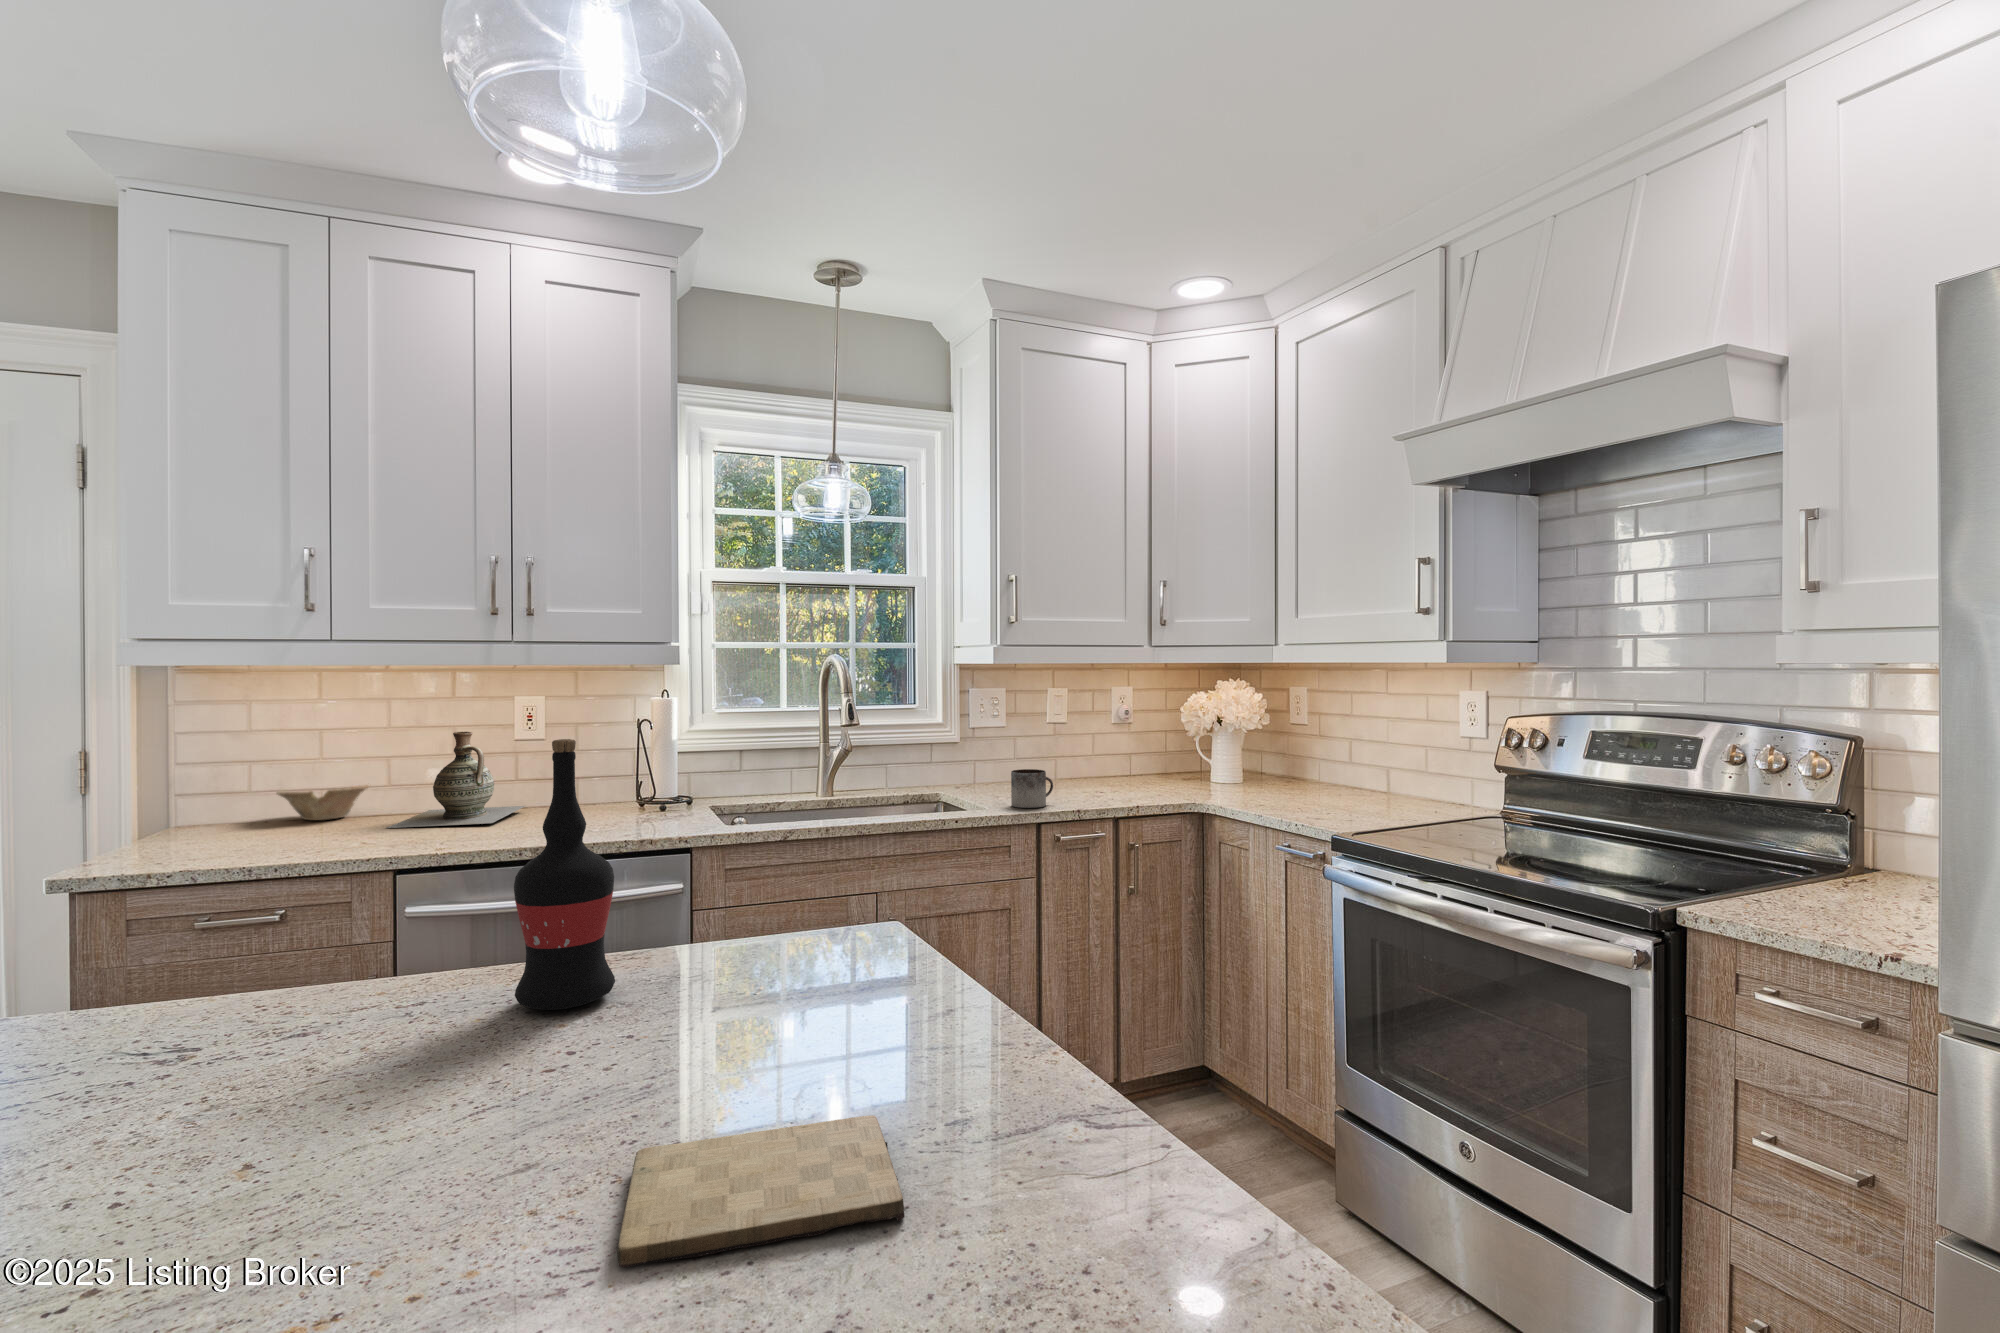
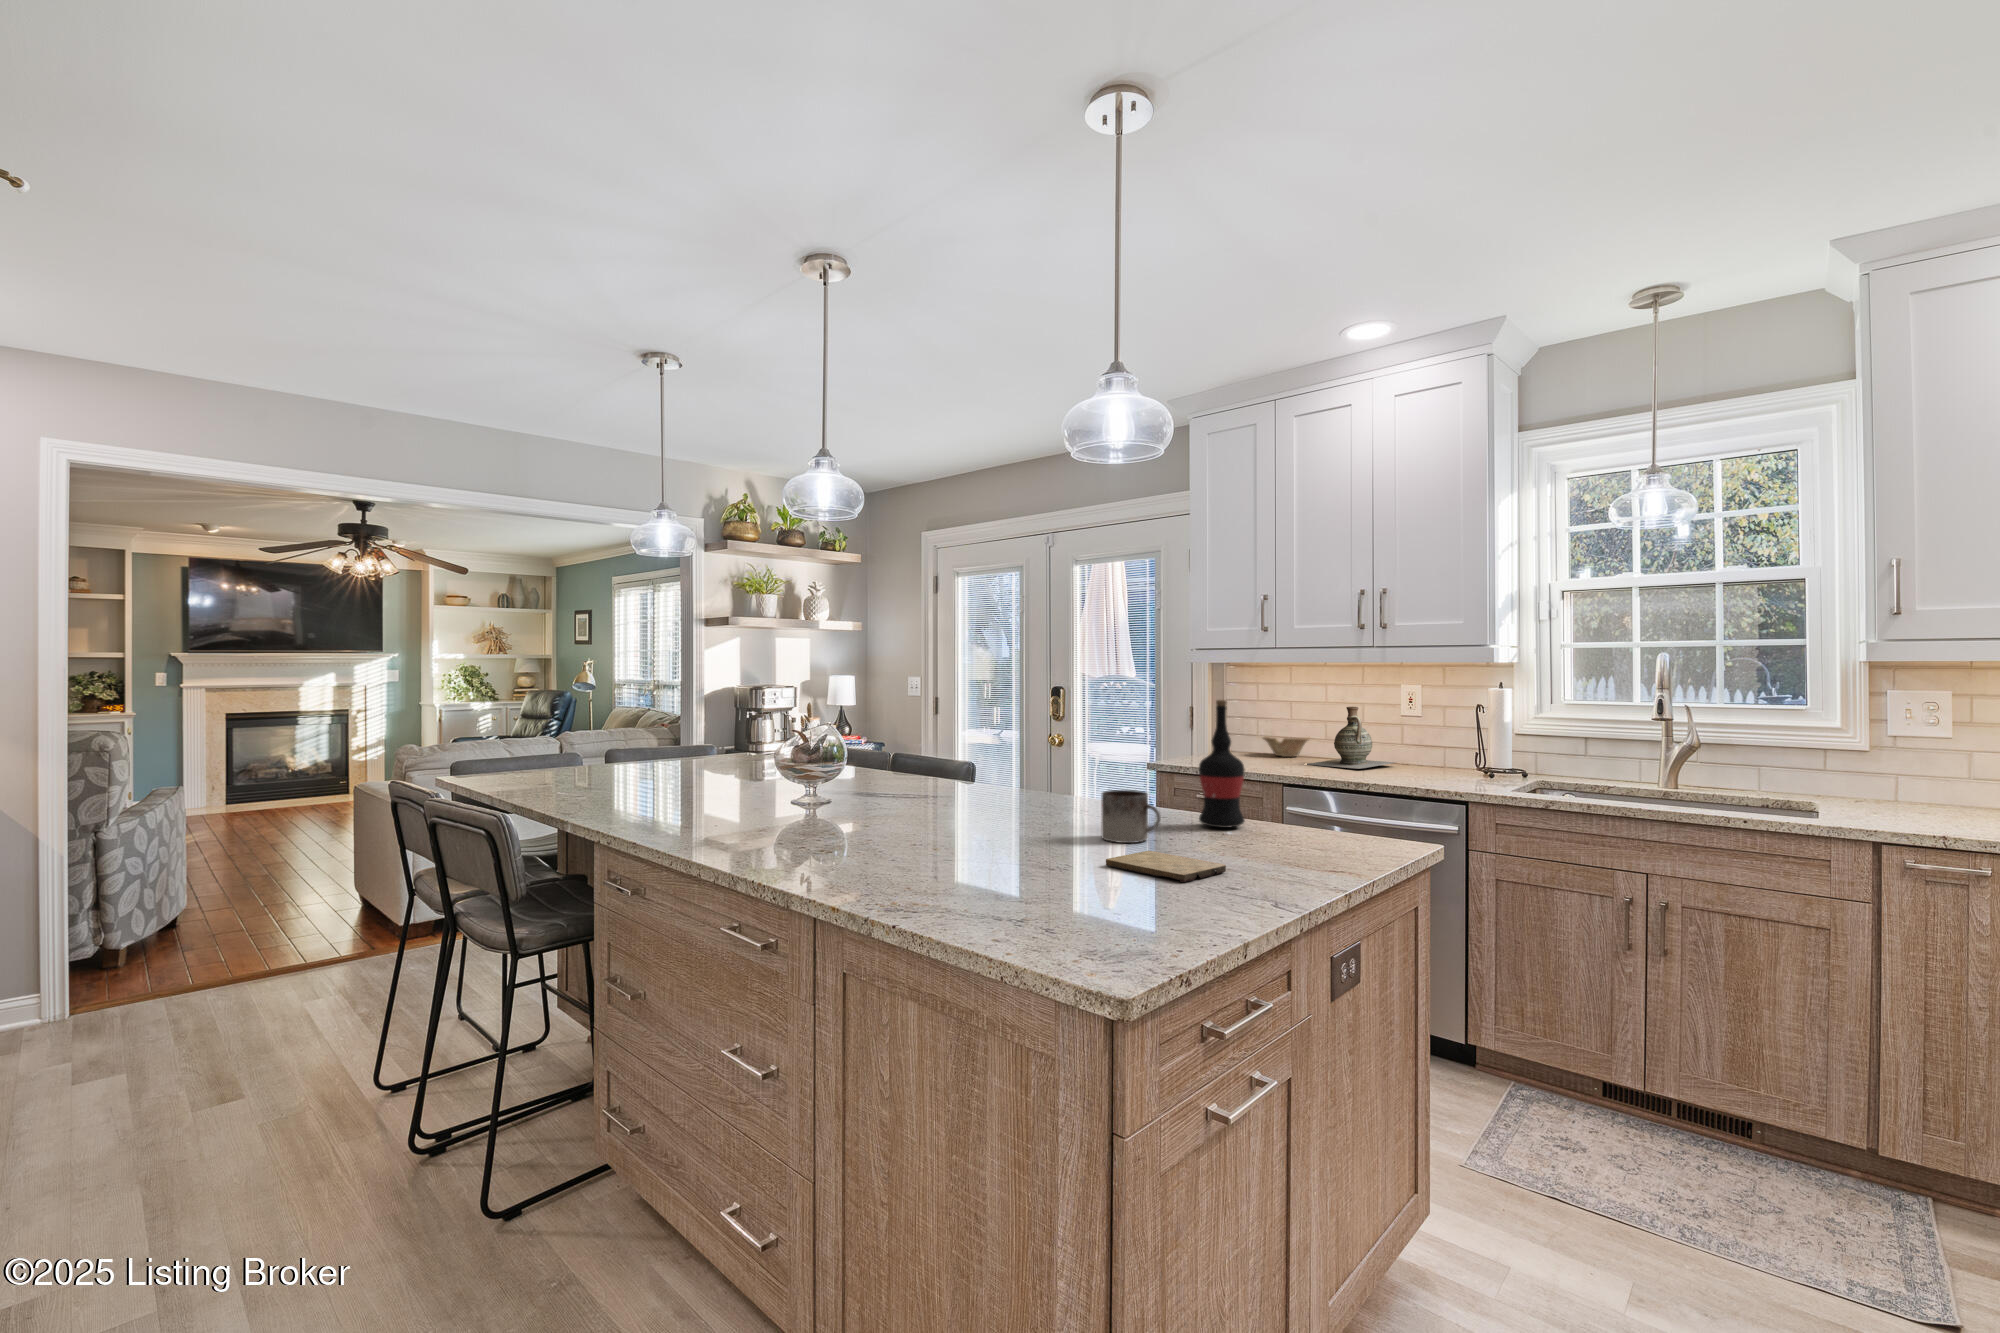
mug: present [1011,769,1053,808] -> present [1101,790,1160,843]

